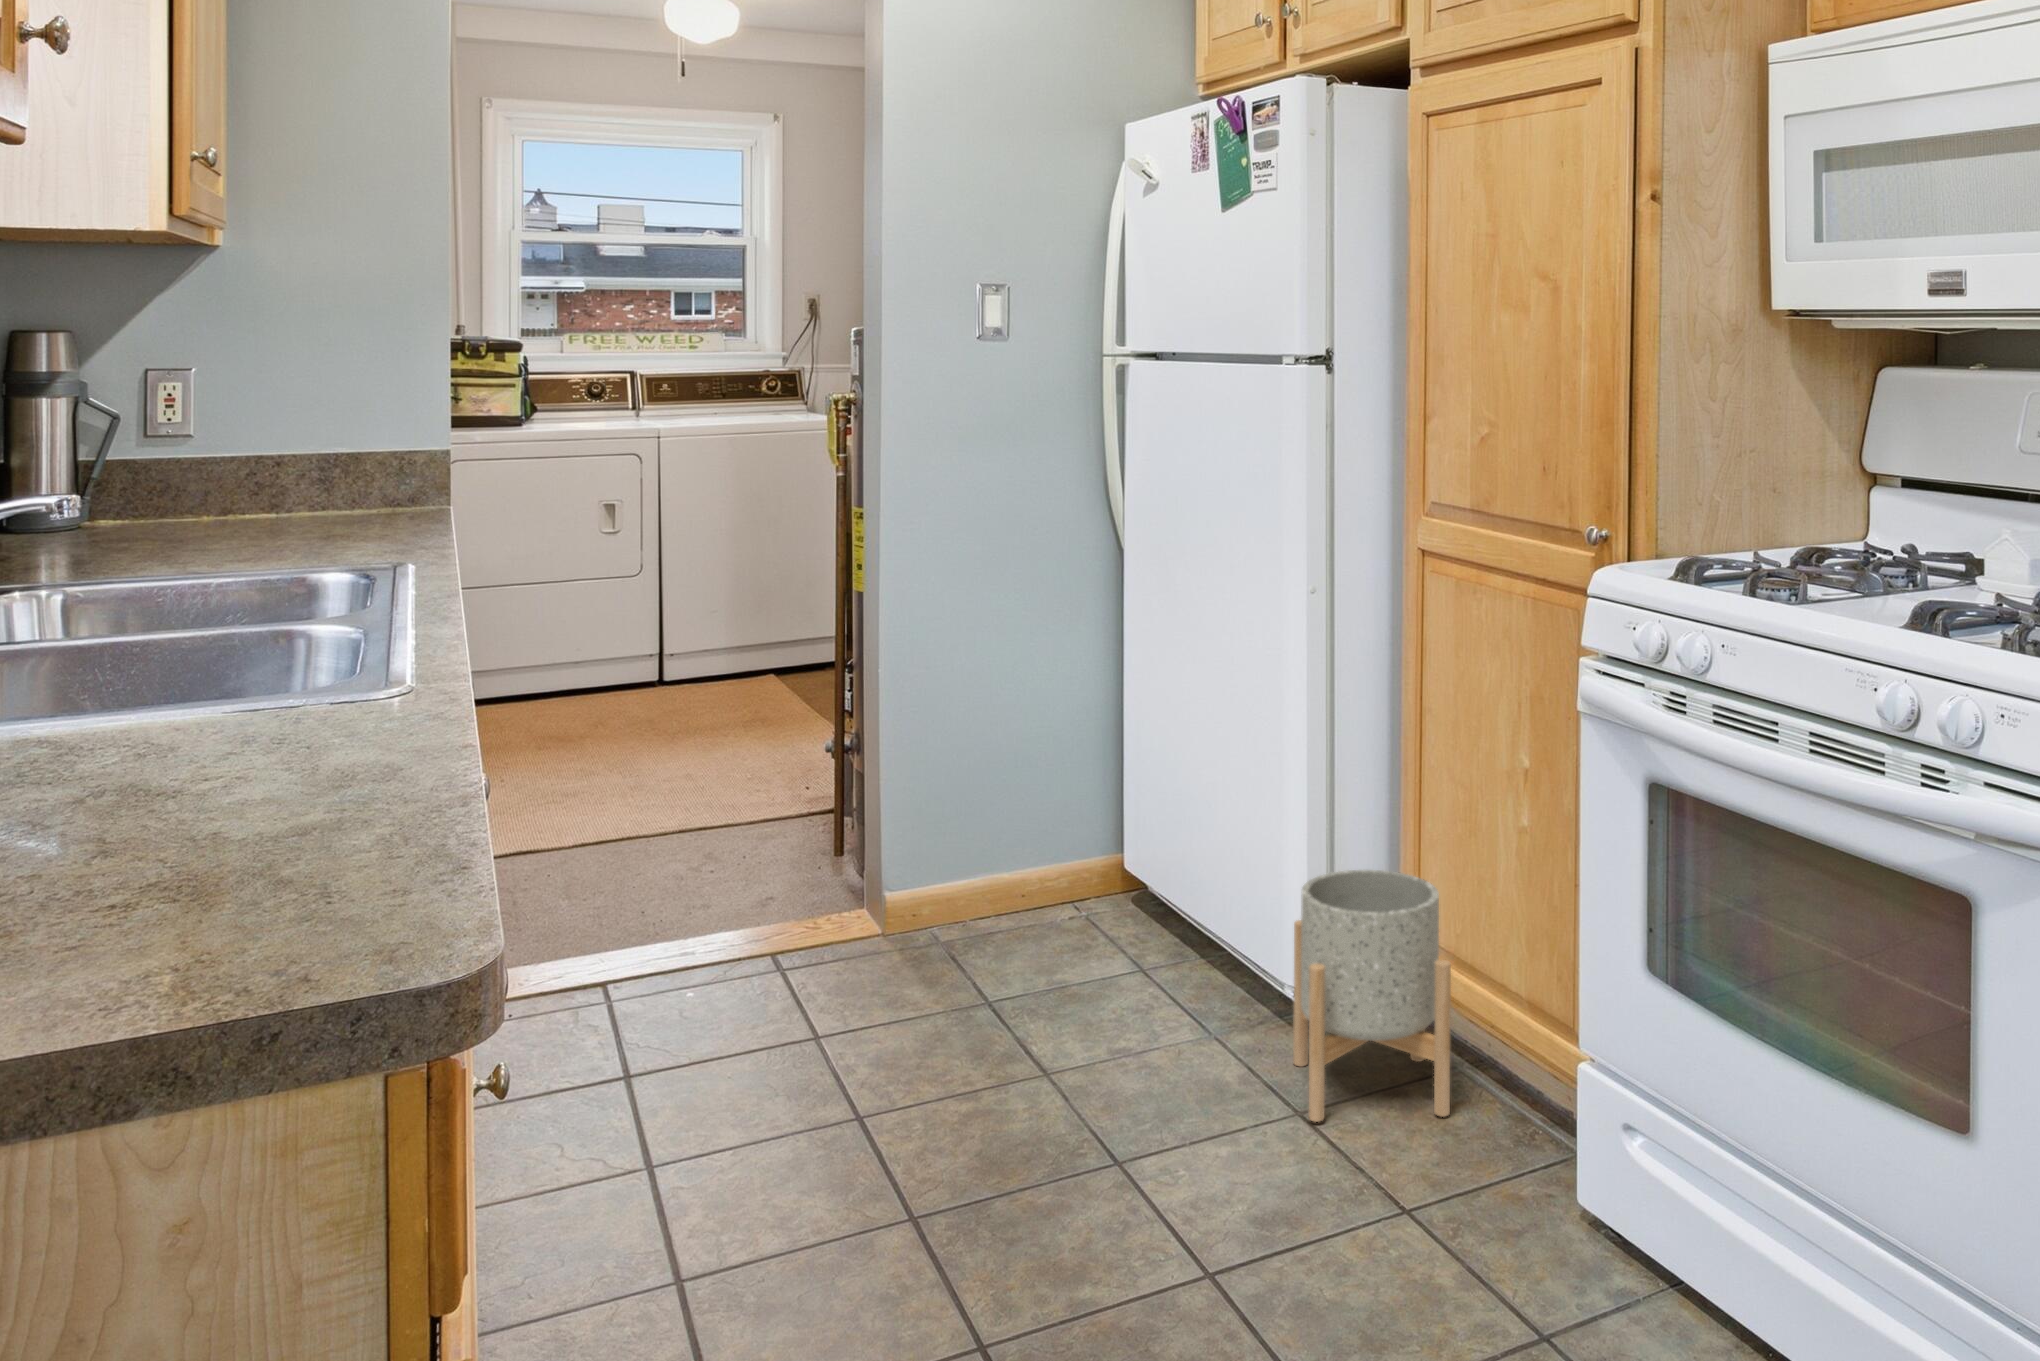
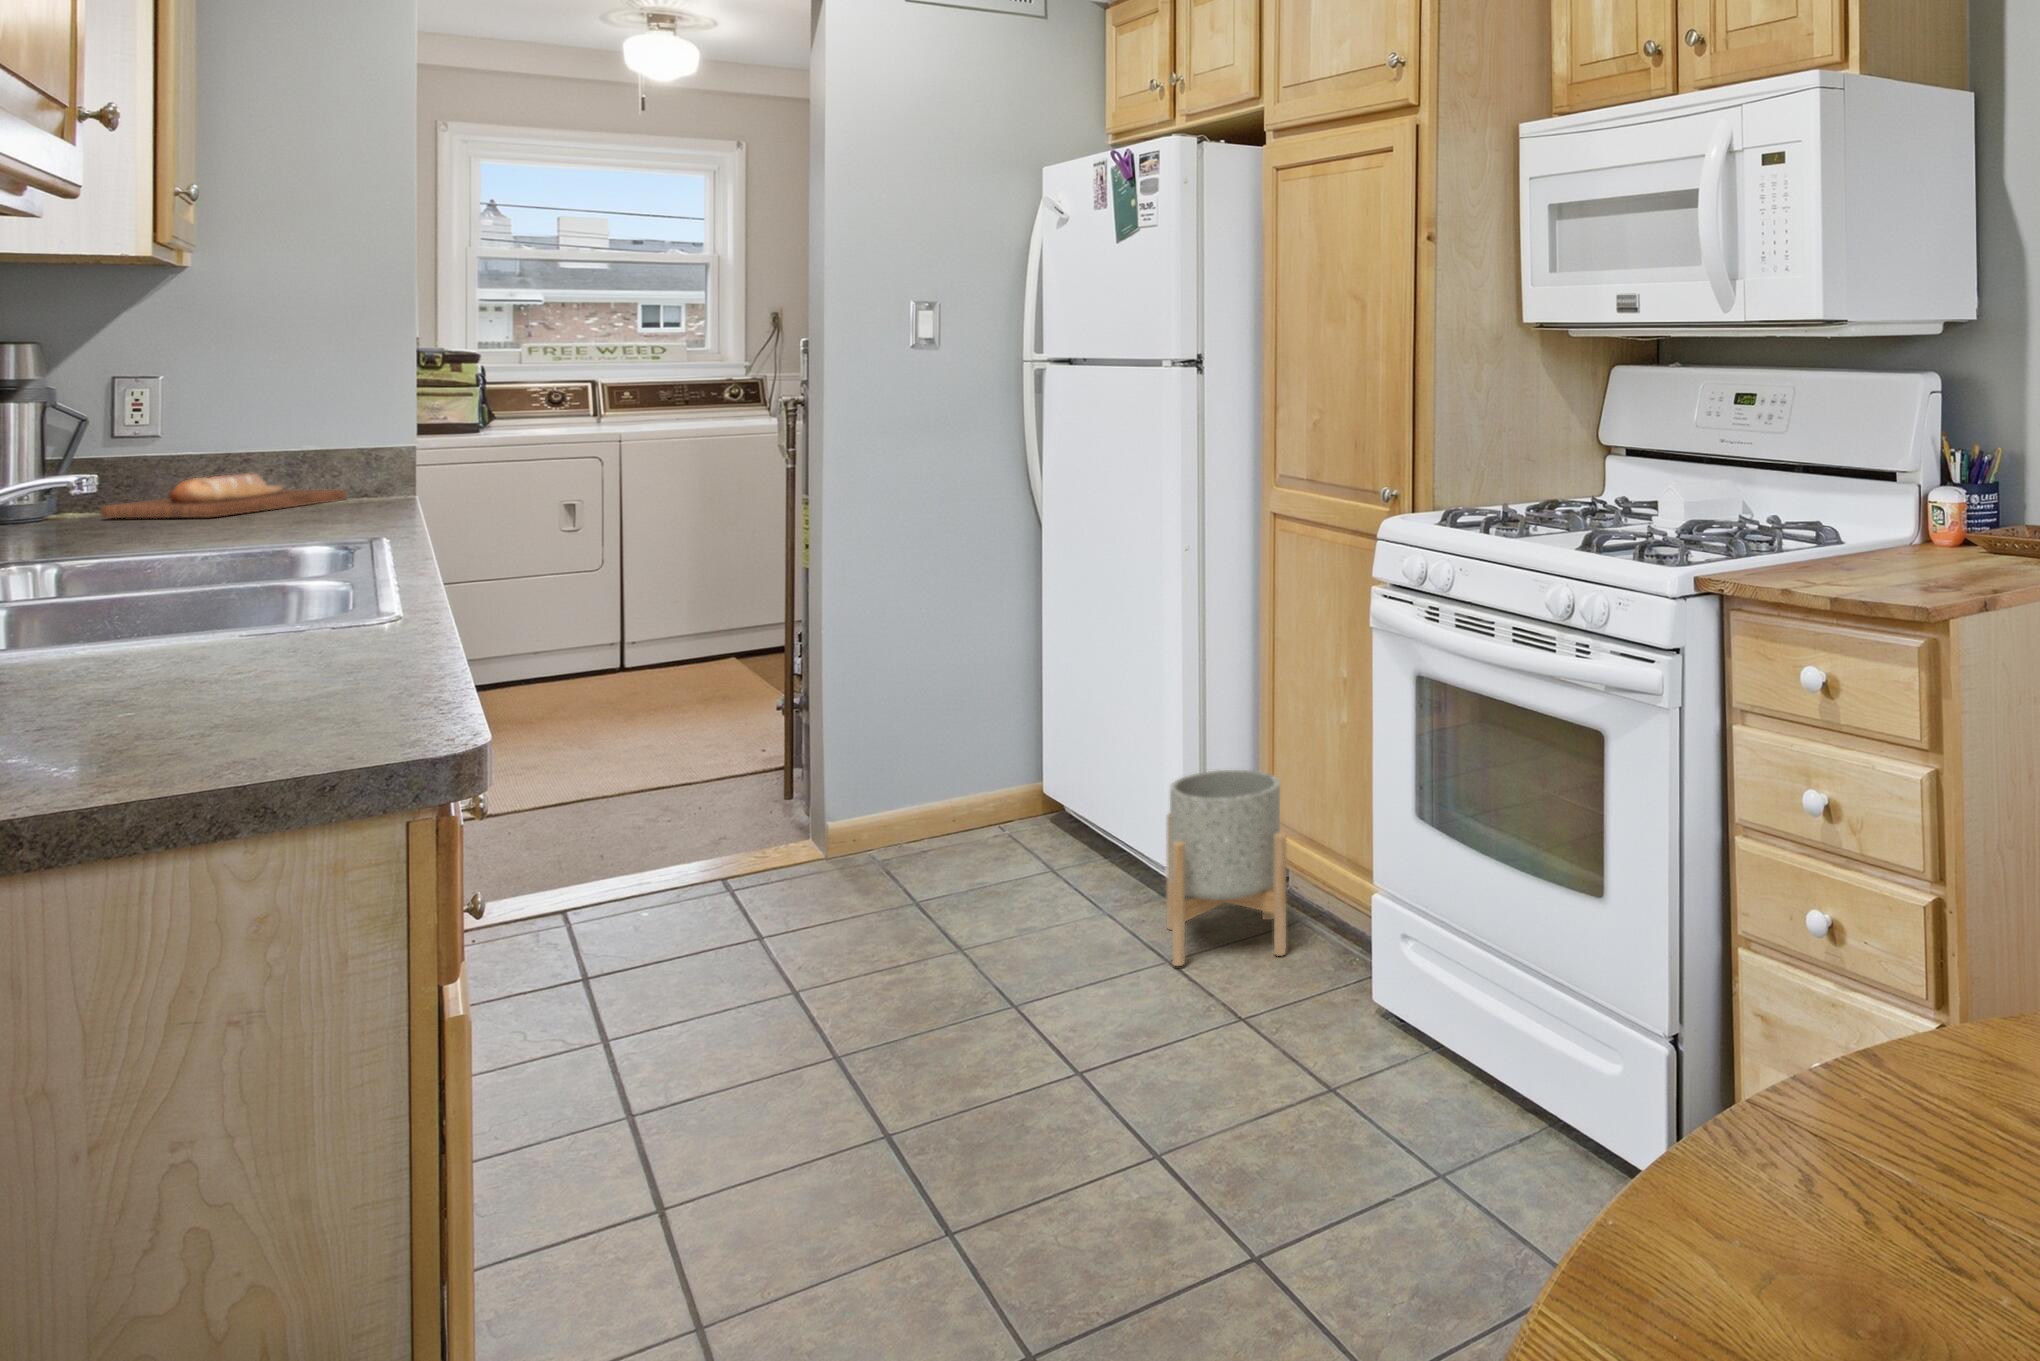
bread loaf: none [123,477,377,531] -> present [100,474,347,518]

